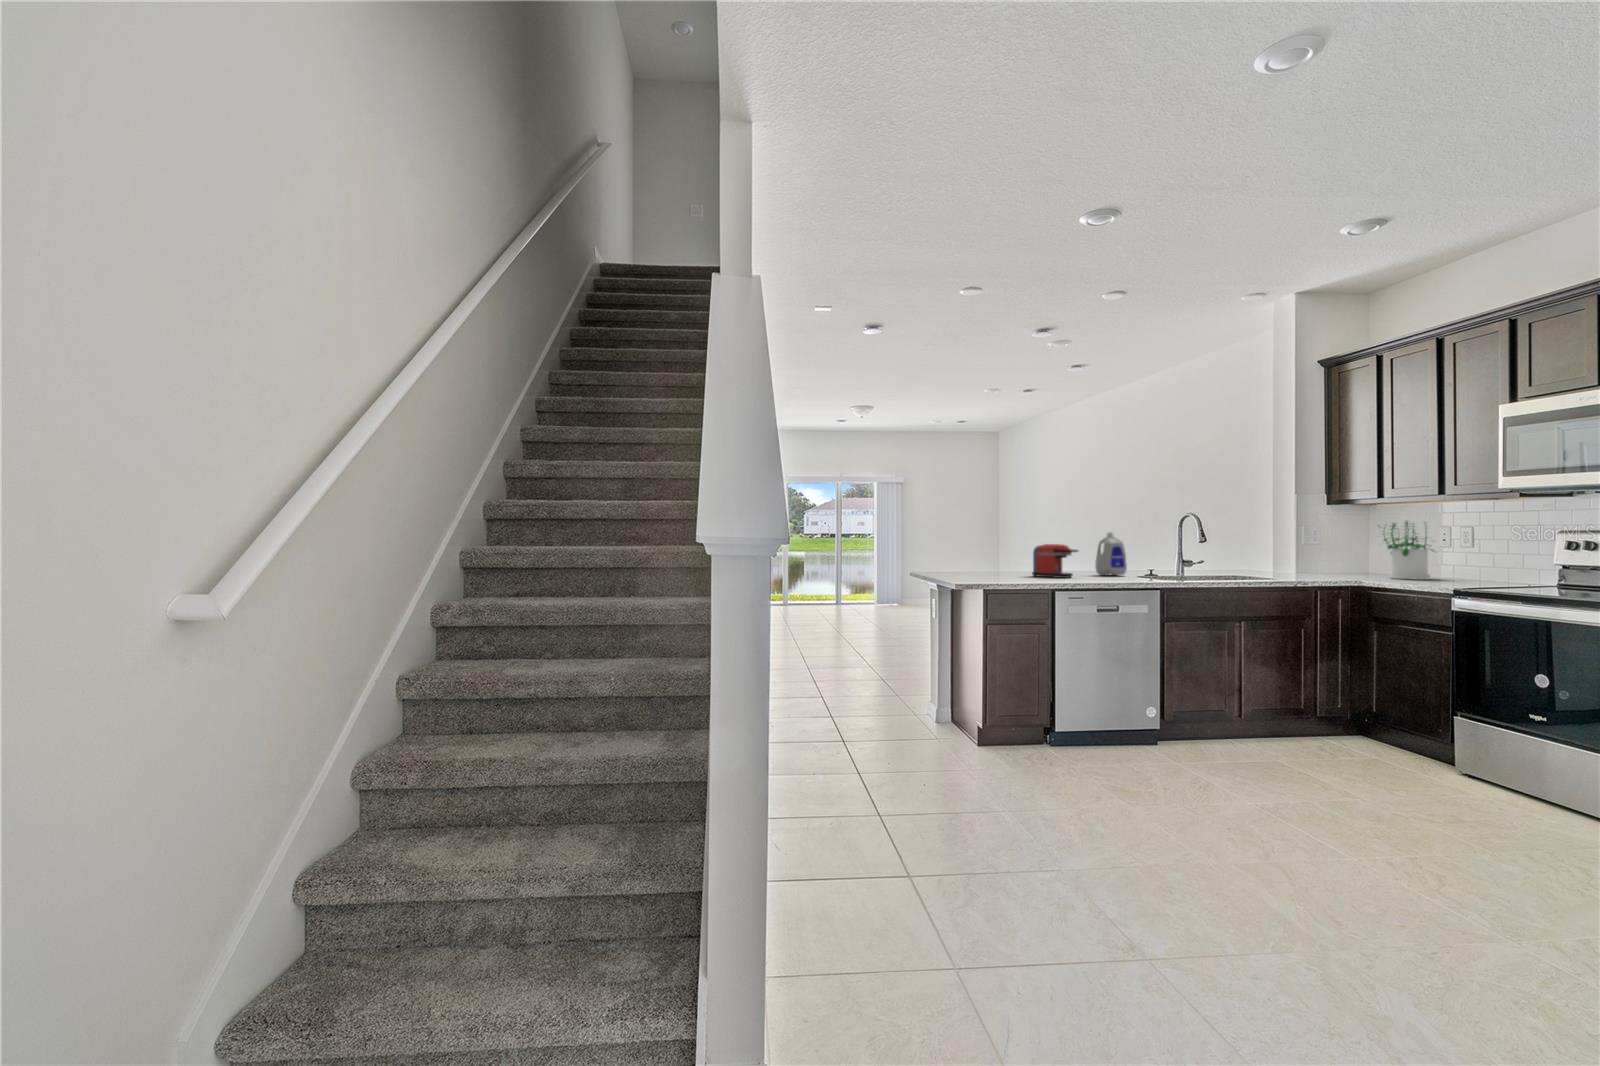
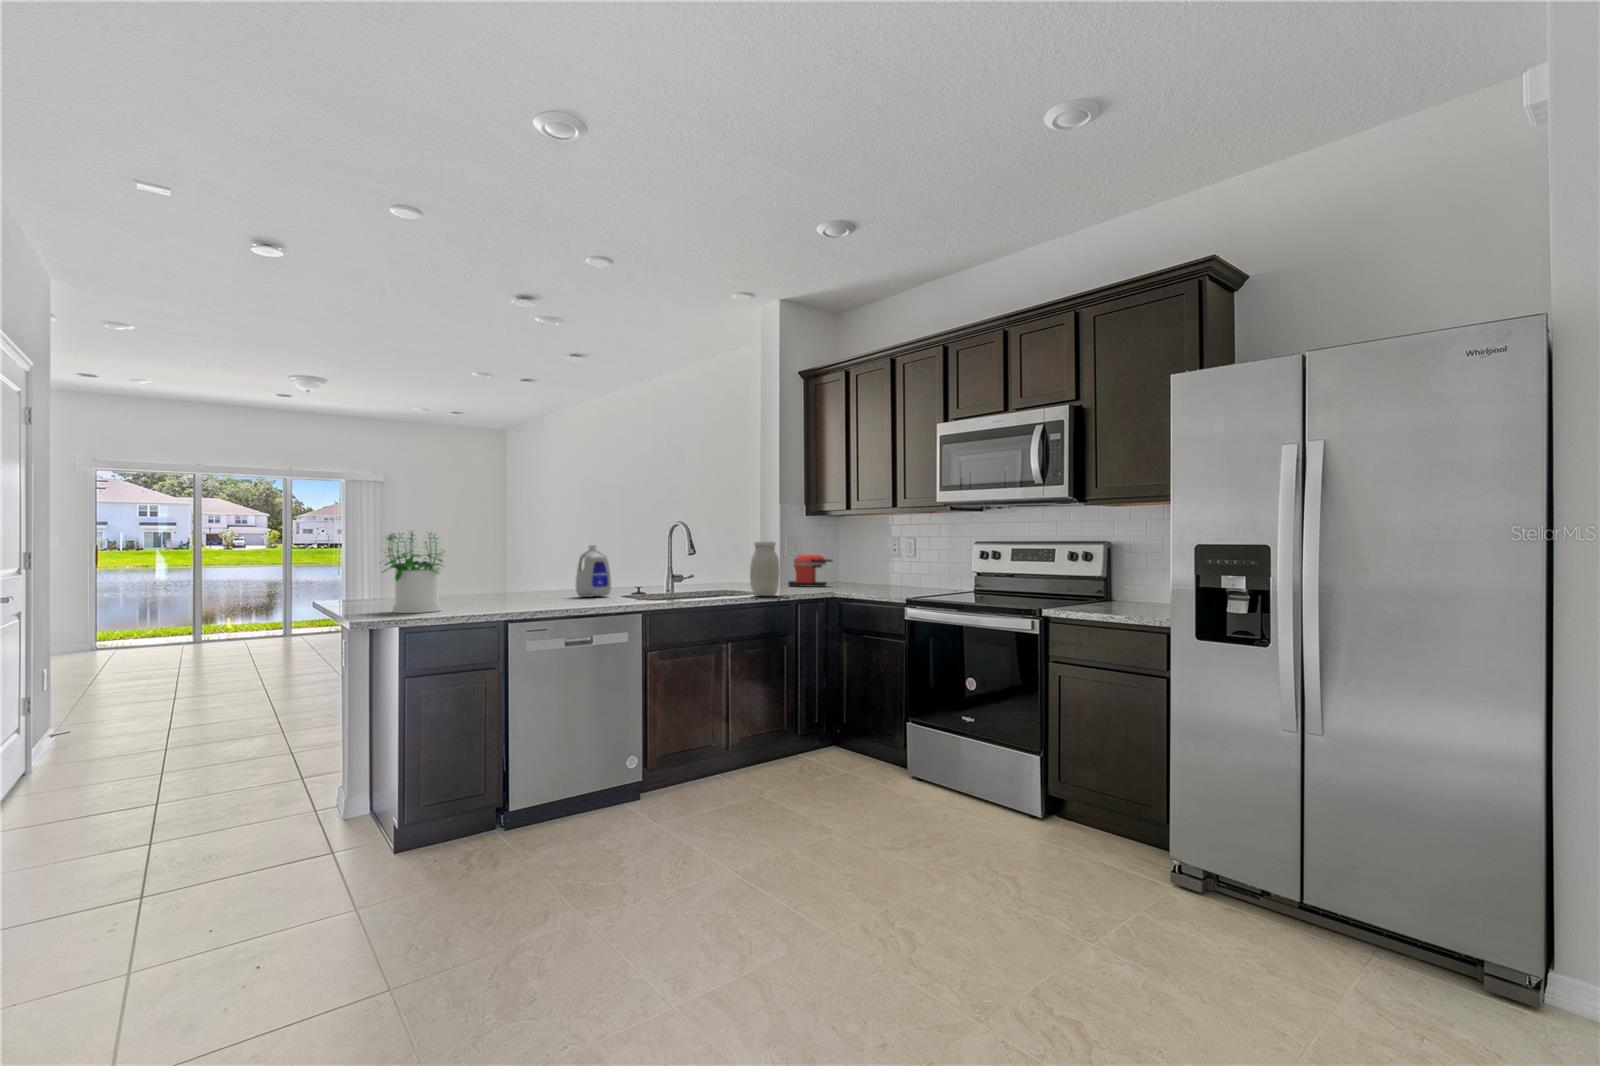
potted plant: present [1378,521,1433,580] -> present [384,532,442,613]
jar: none [1265,529,1298,581] -> present [750,540,780,596]
coffee maker: present [1032,544,1078,578] -> present [788,554,832,587]

